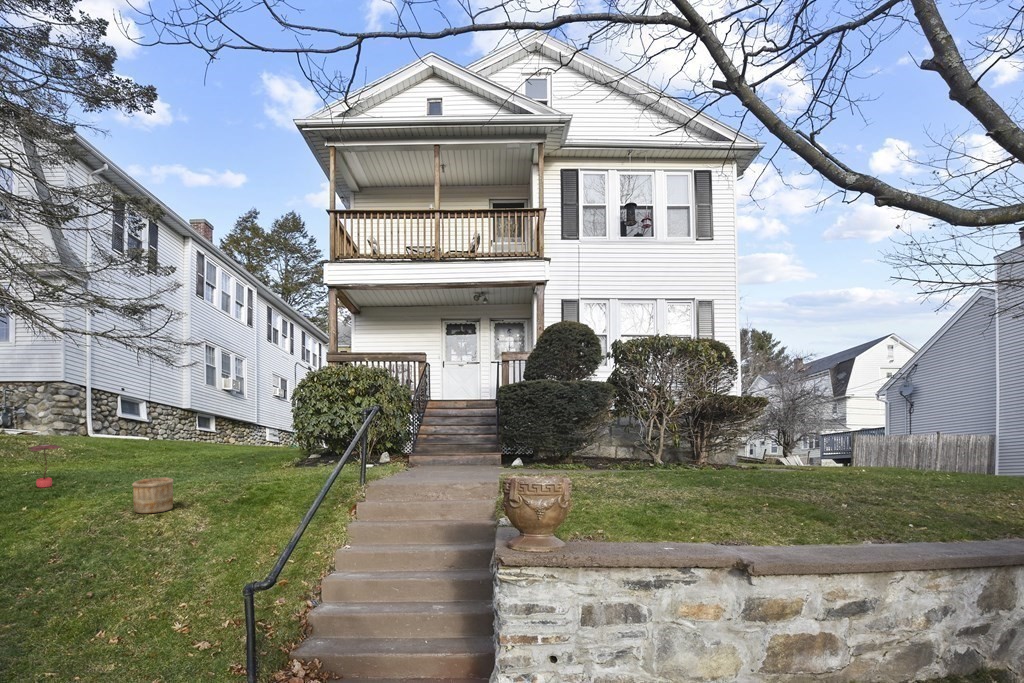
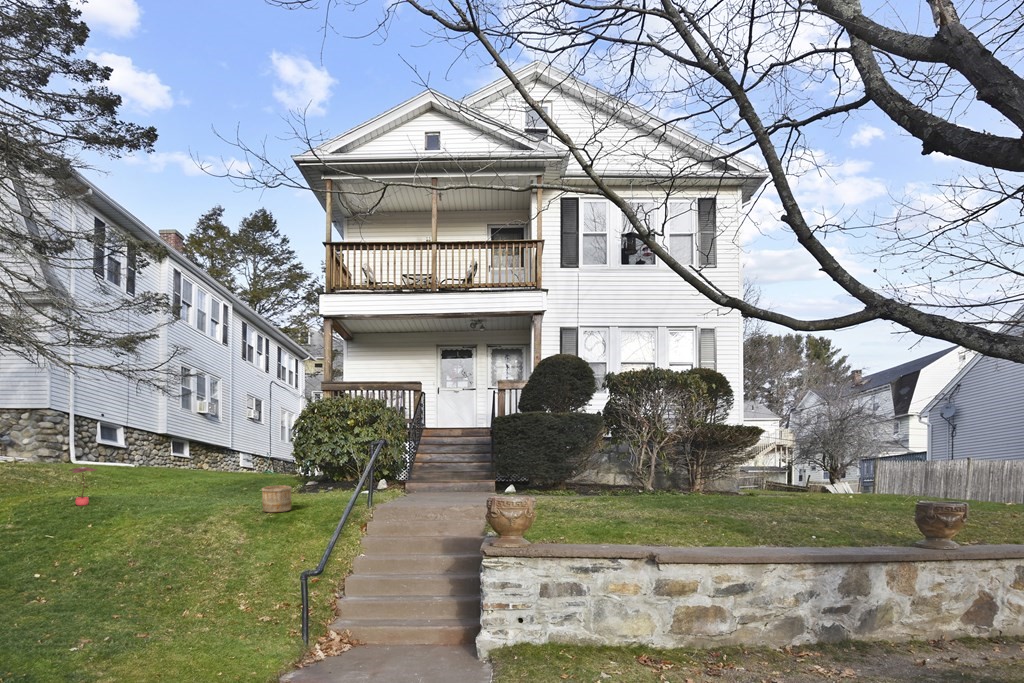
wooden bucket: present [132,477,174,513] -> present [262,485,292,512]

